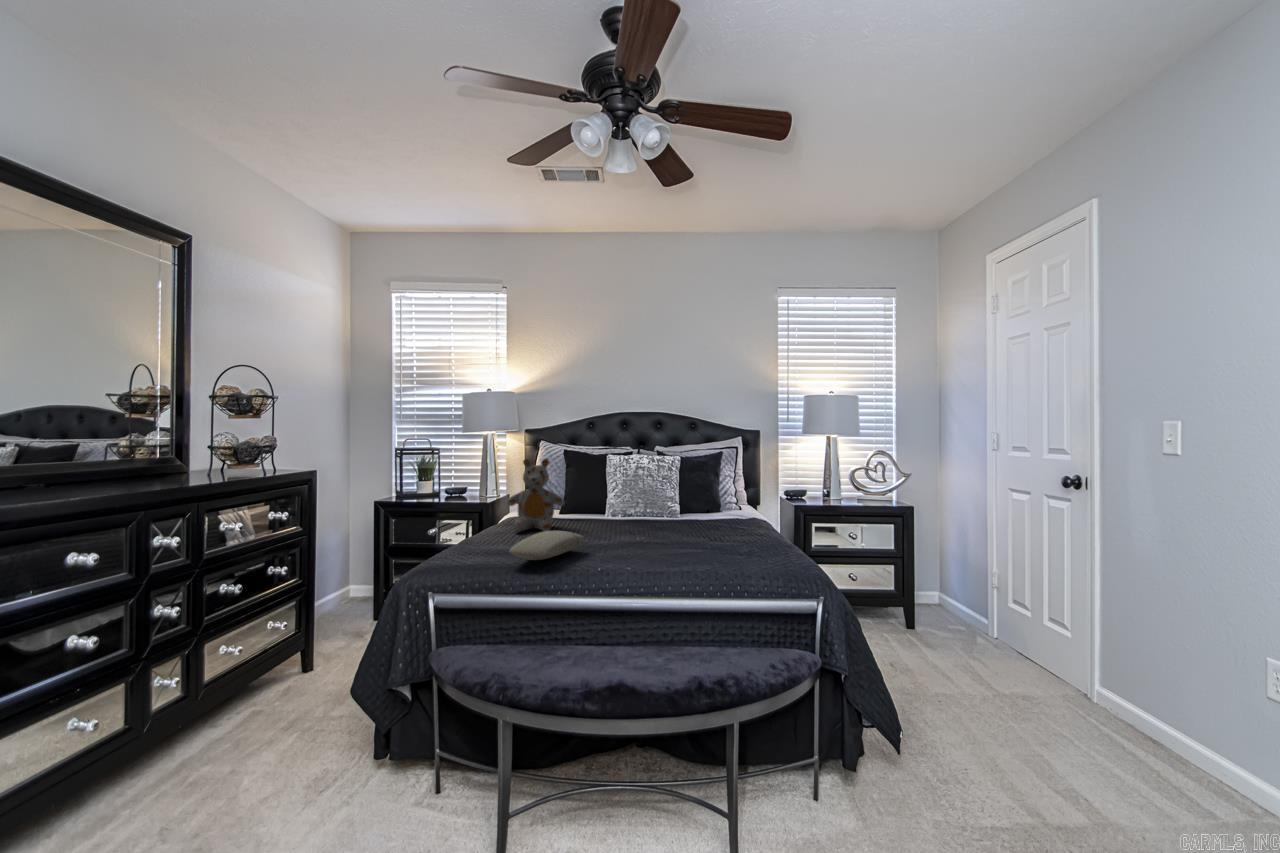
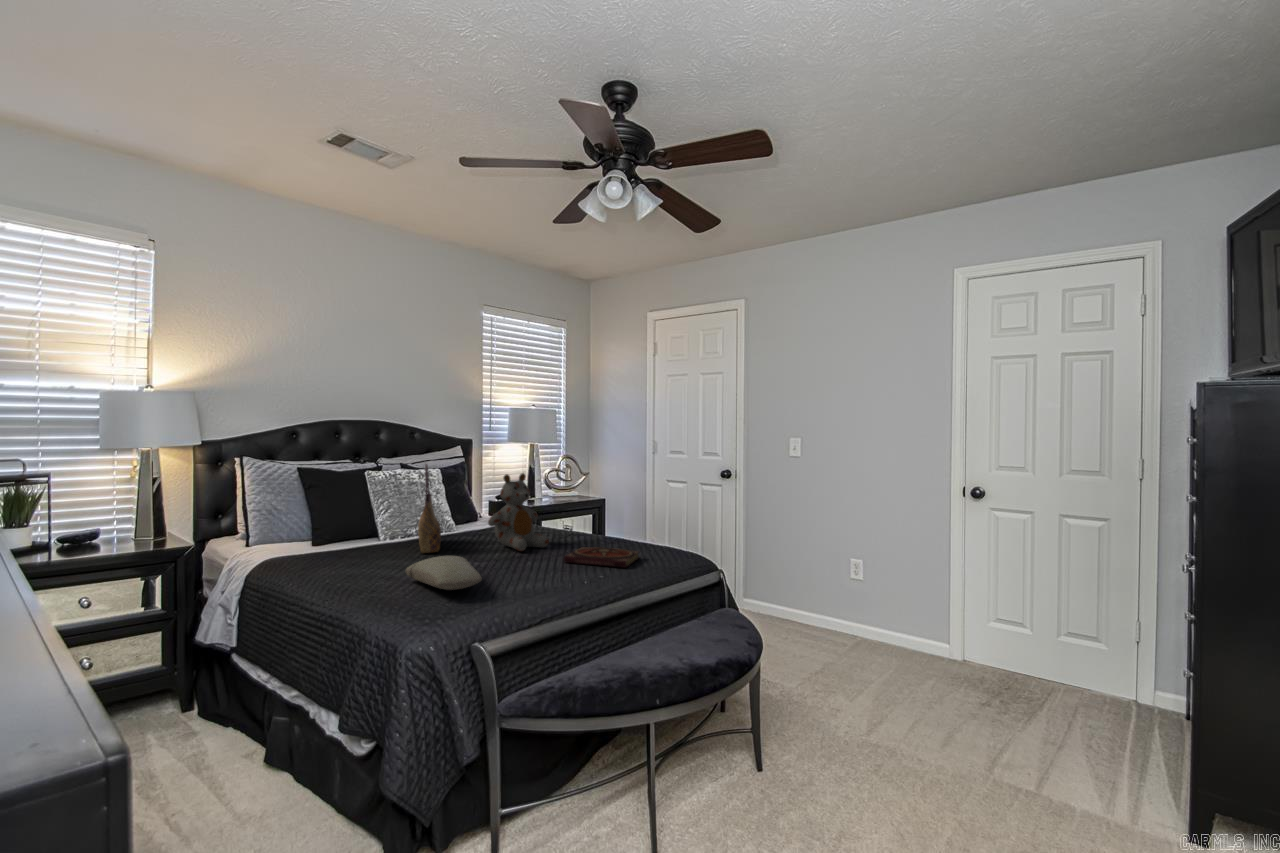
tote bag: none [600,448,642,531] -> present [418,464,441,553]
stuffed bear: present [507,459,565,532] -> present [488,473,549,551]
book: none [683,545,767,573] -> present [564,547,639,568]

